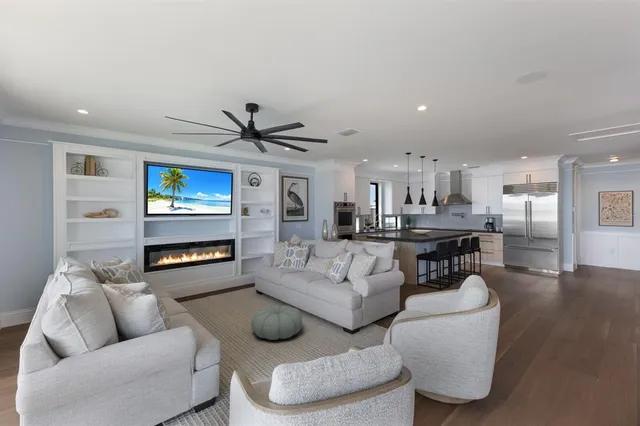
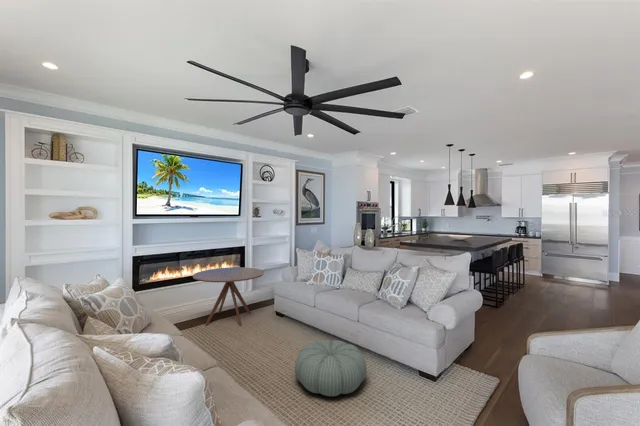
round table: none [190,256,246,300] -> present [193,267,264,326]

